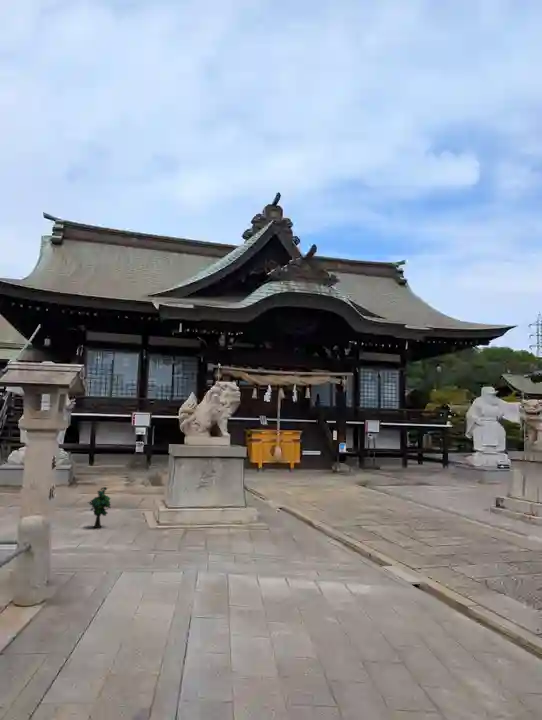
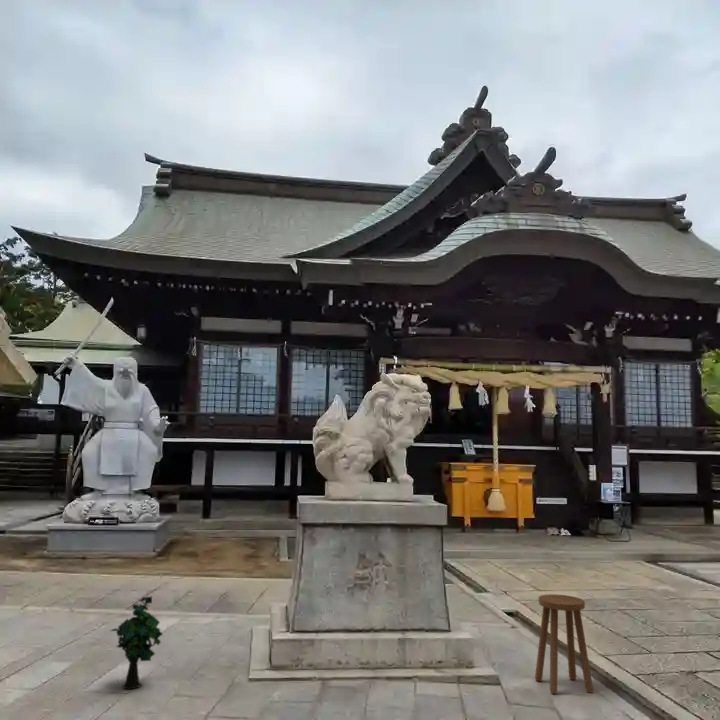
stool: none [279,485,303,524] -> present [535,594,593,694]

